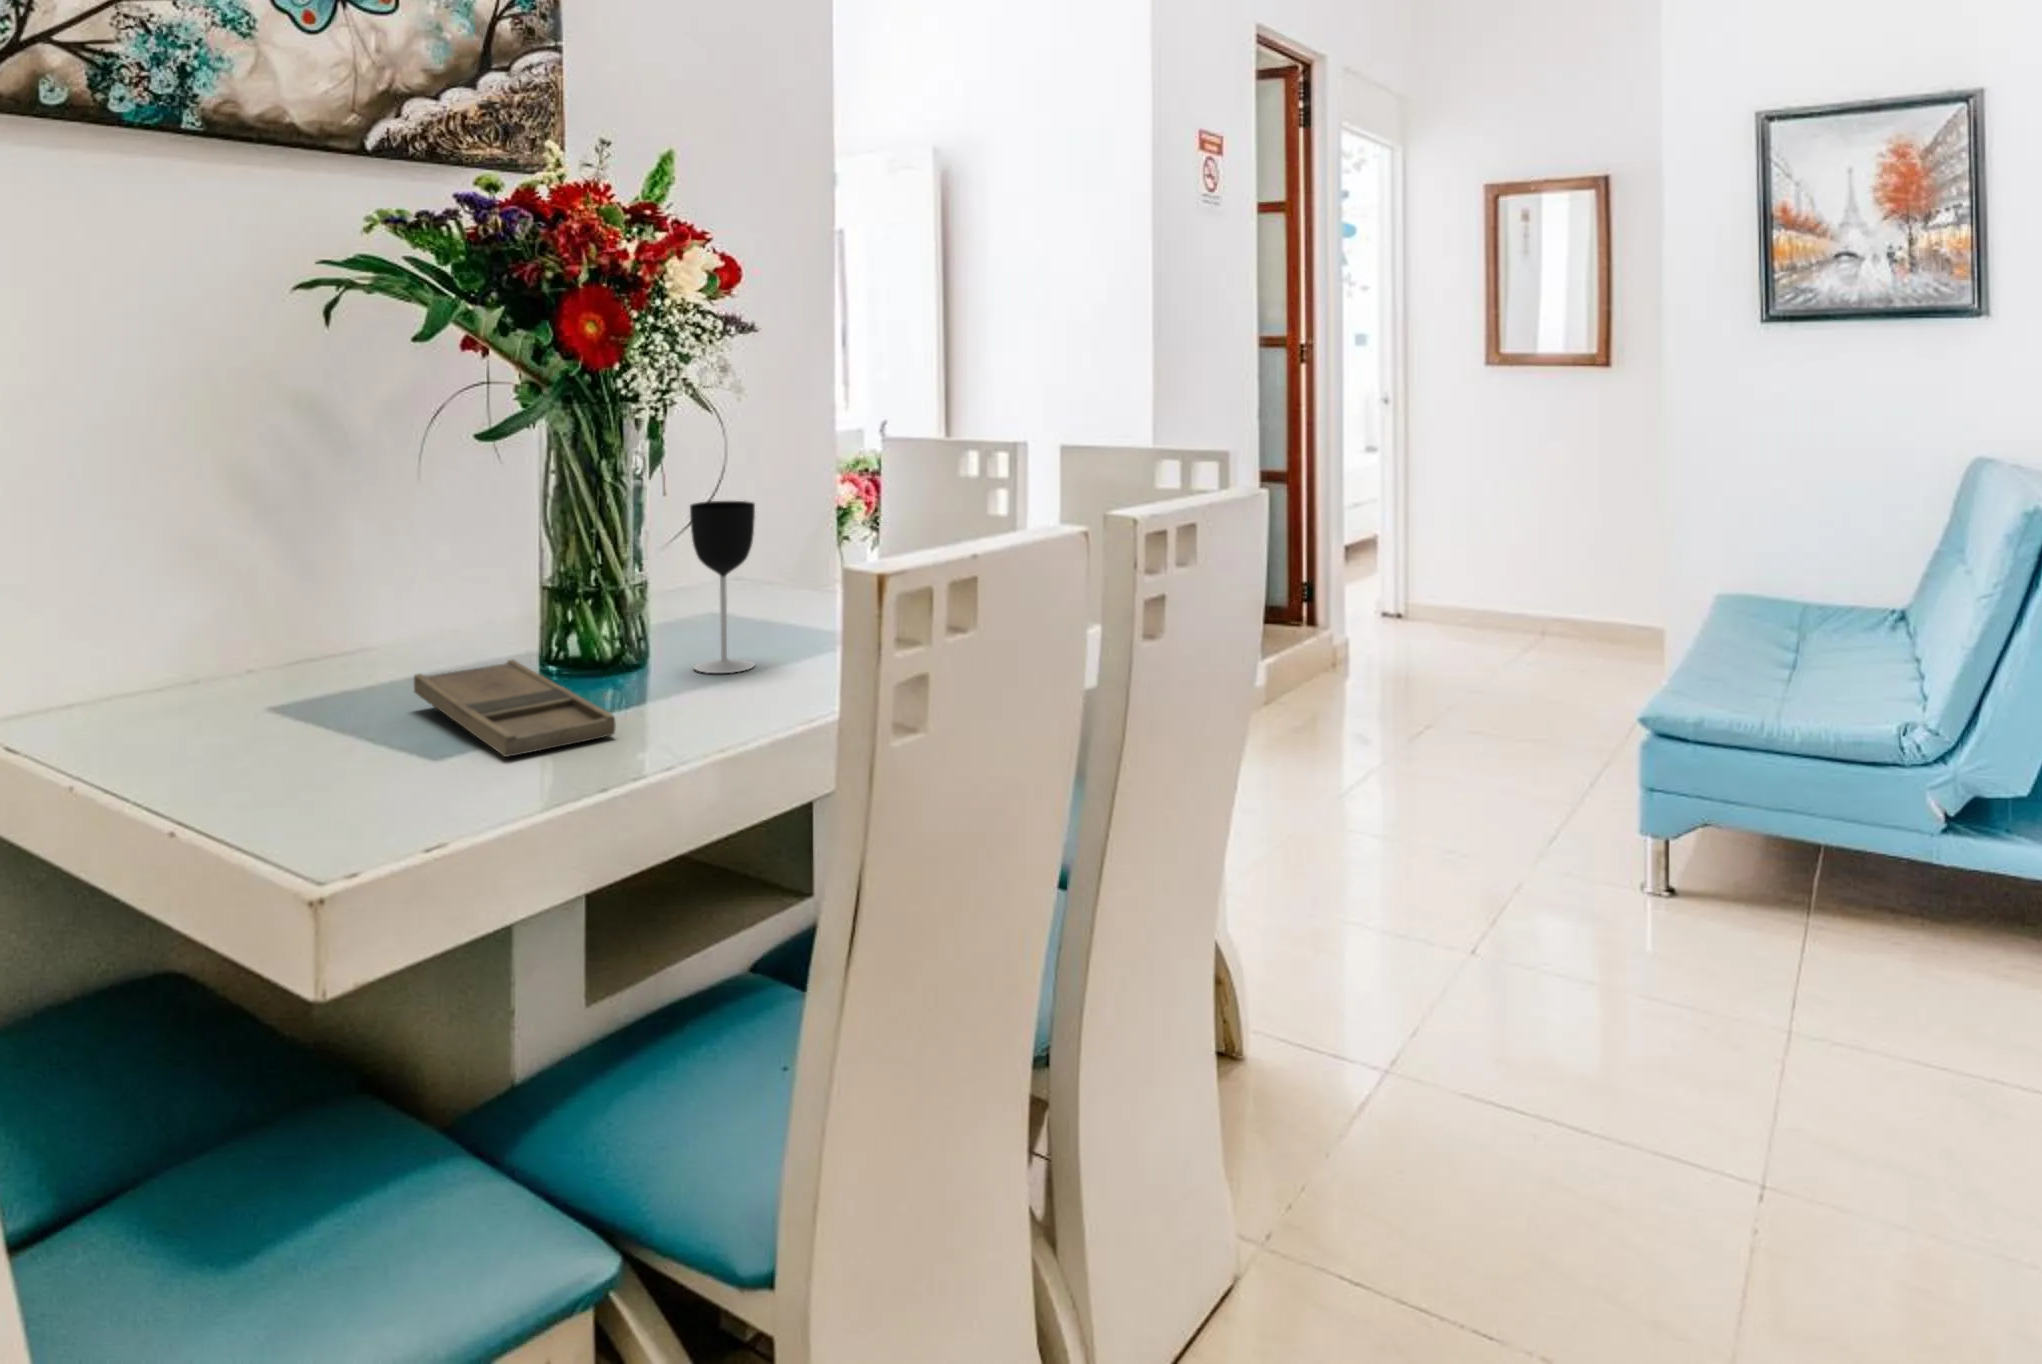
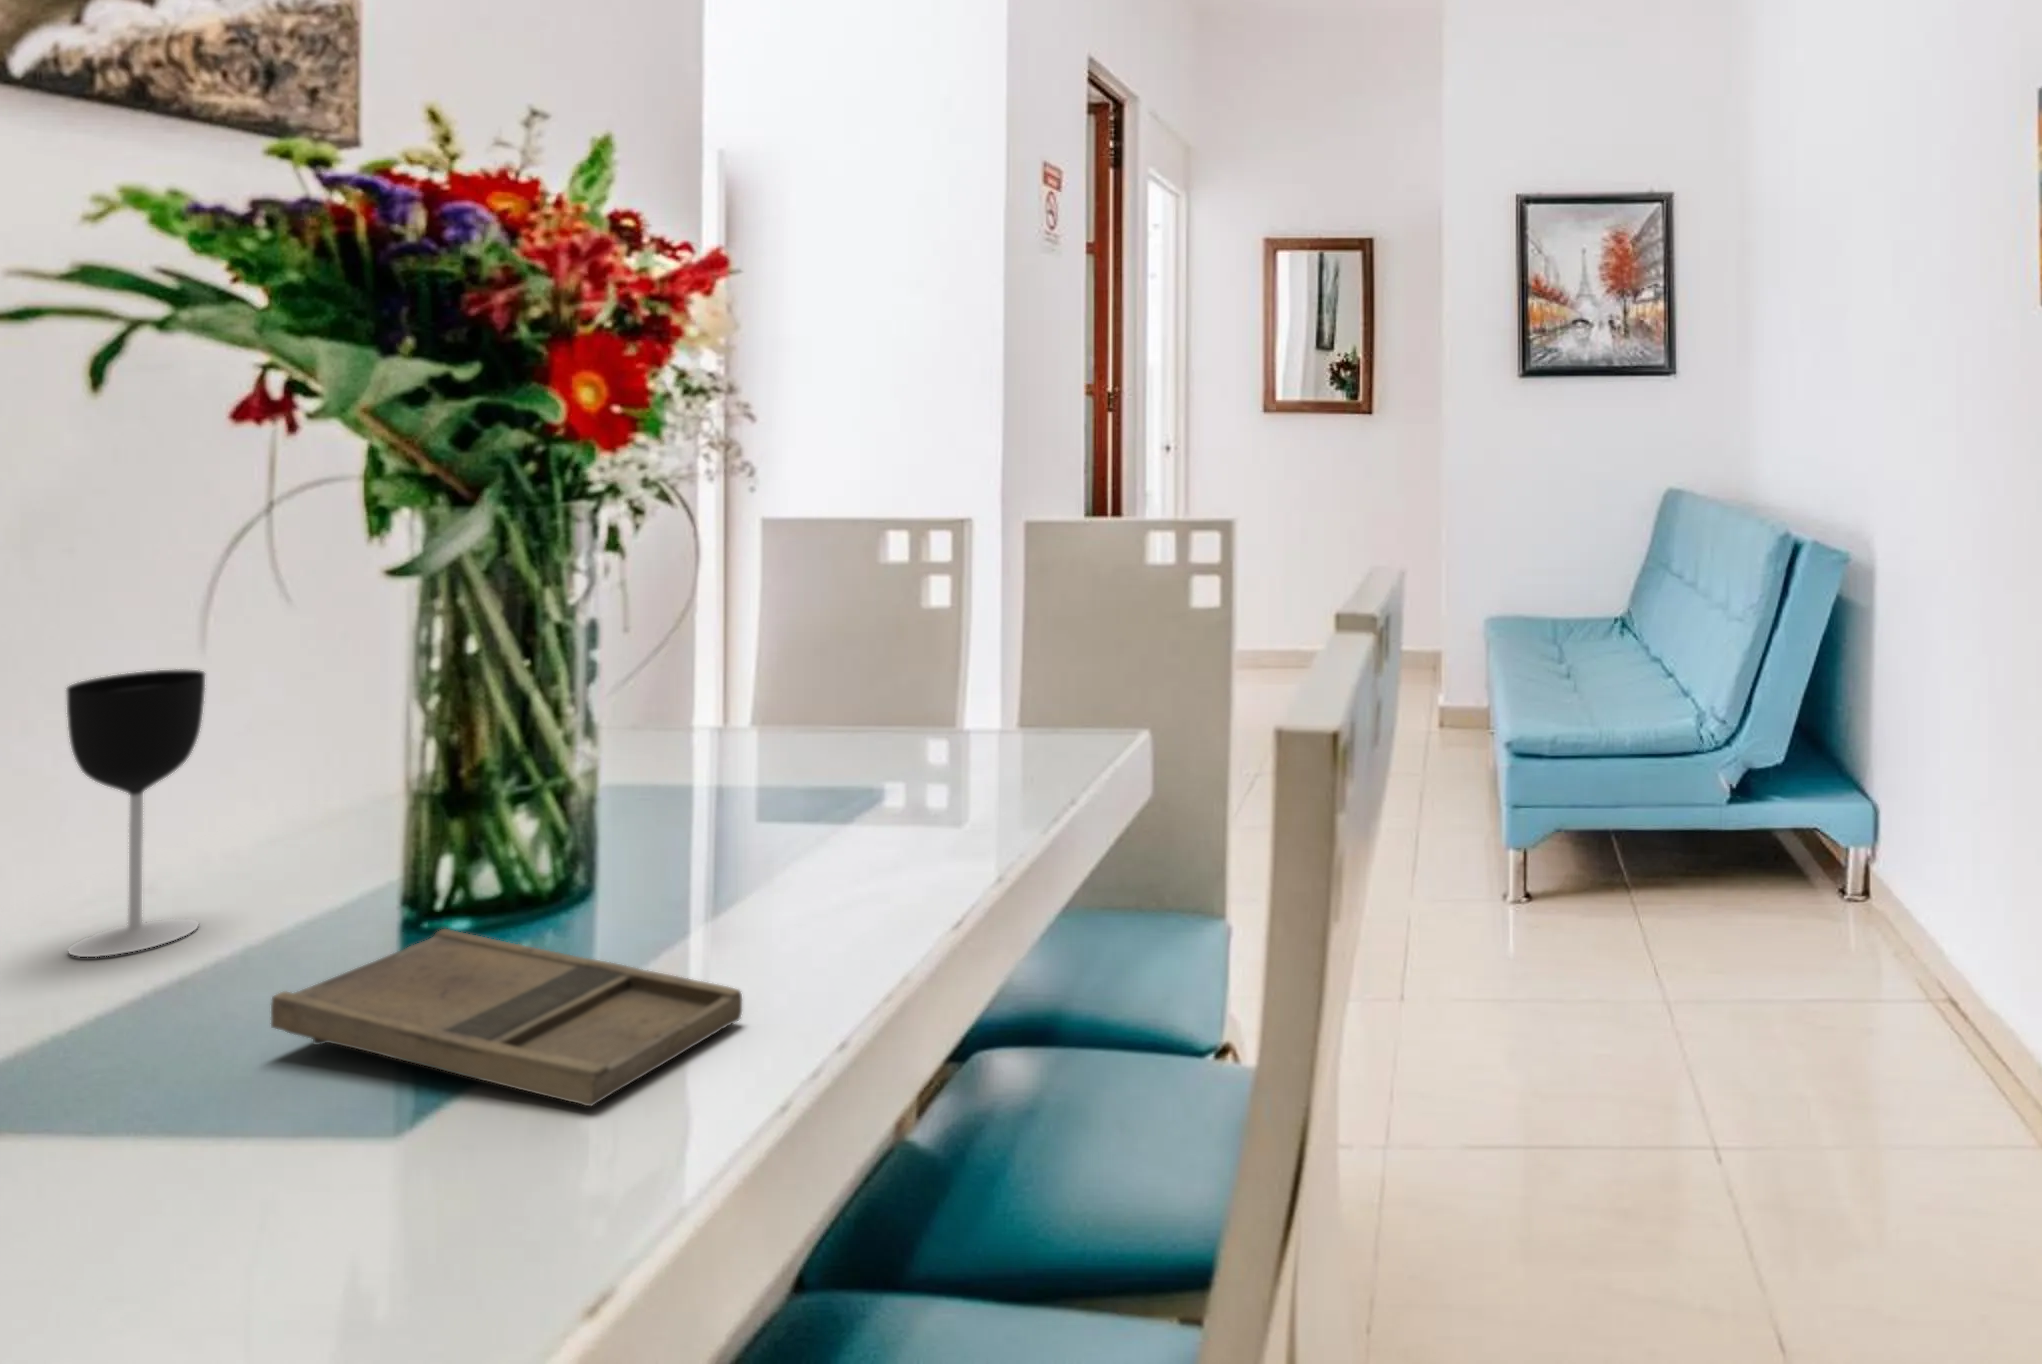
wine glass: present [690,501,755,673] -> present [67,669,205,957]

